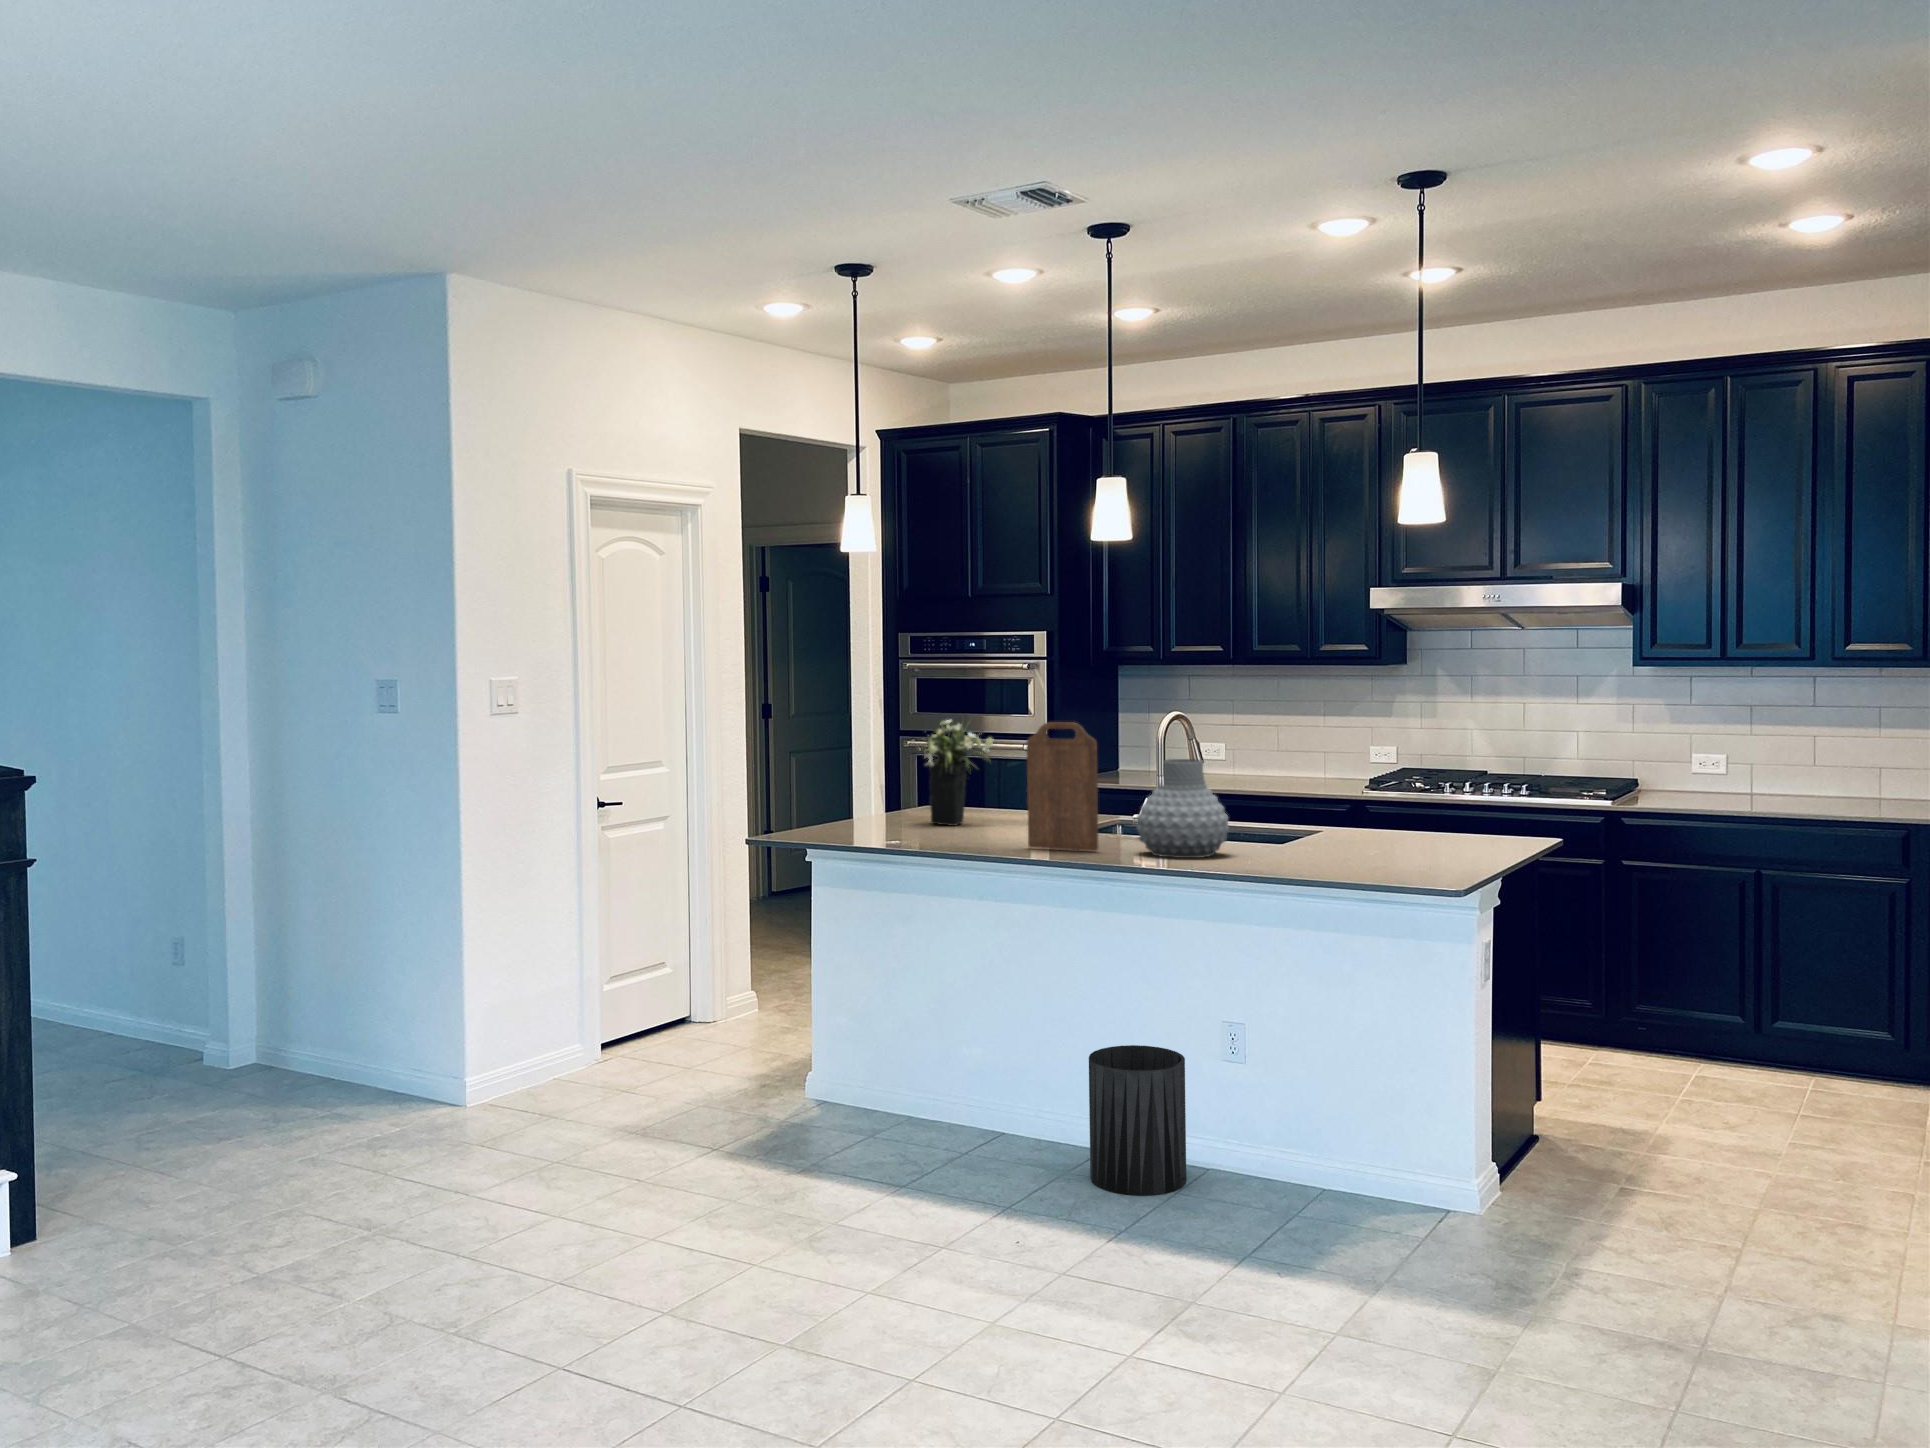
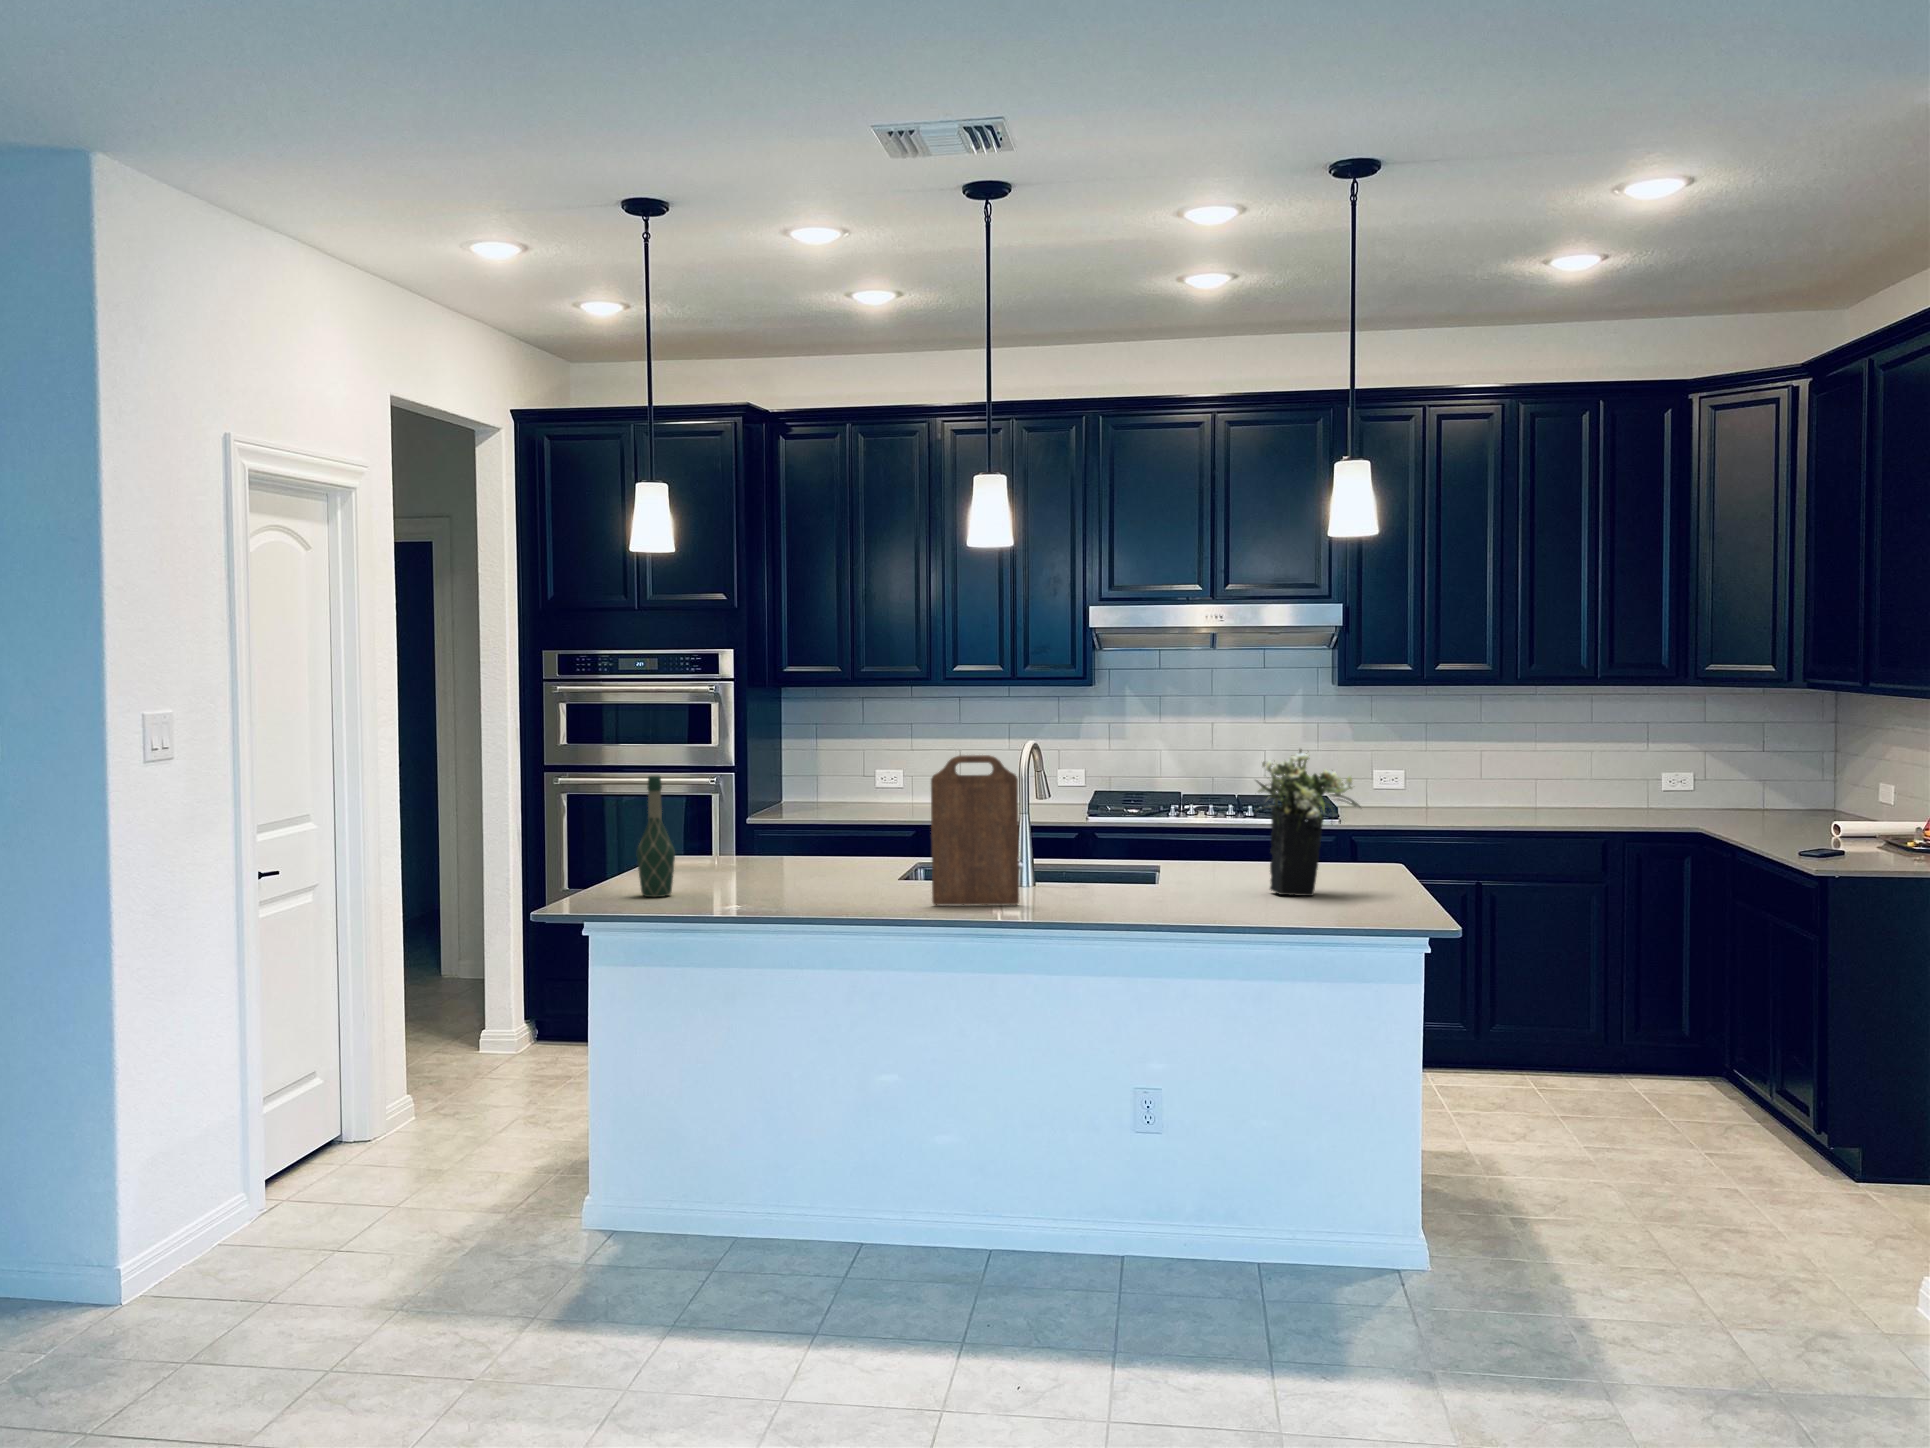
flower arrangement: present [923,719,994,826] -> present [1256,749,1360,896]
wine bottle: none [835,734,866,832] -> present [636,776,675,897]
vase: present [1137,759,1229,858] -> none [1061,794,1167,908]
trash can: present [1089,1045,1186,1196] -> none [1023,1124,1135,1304]

